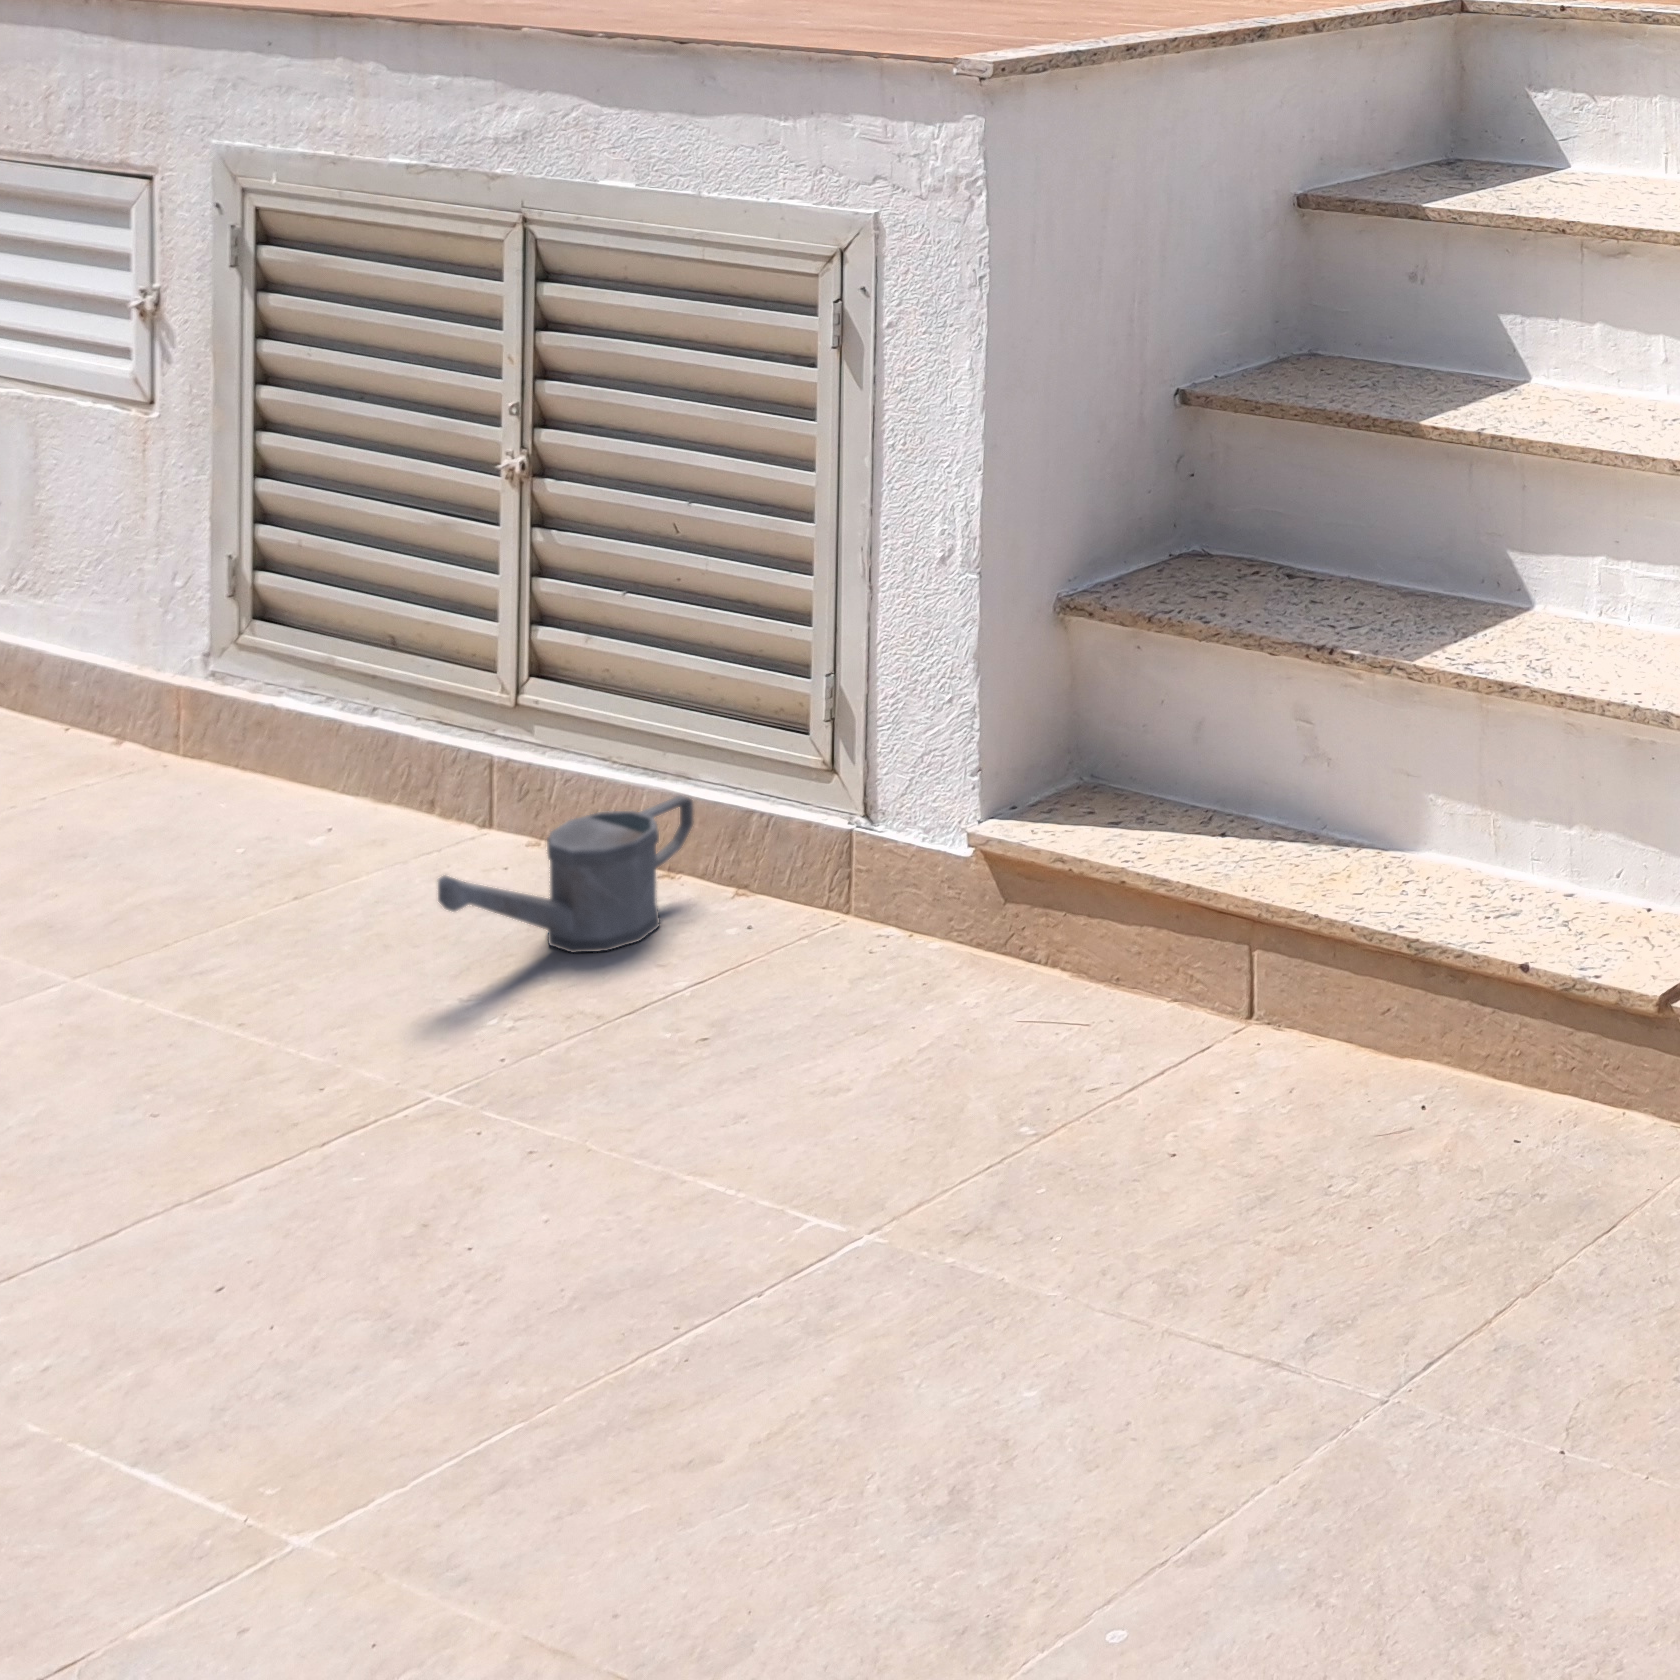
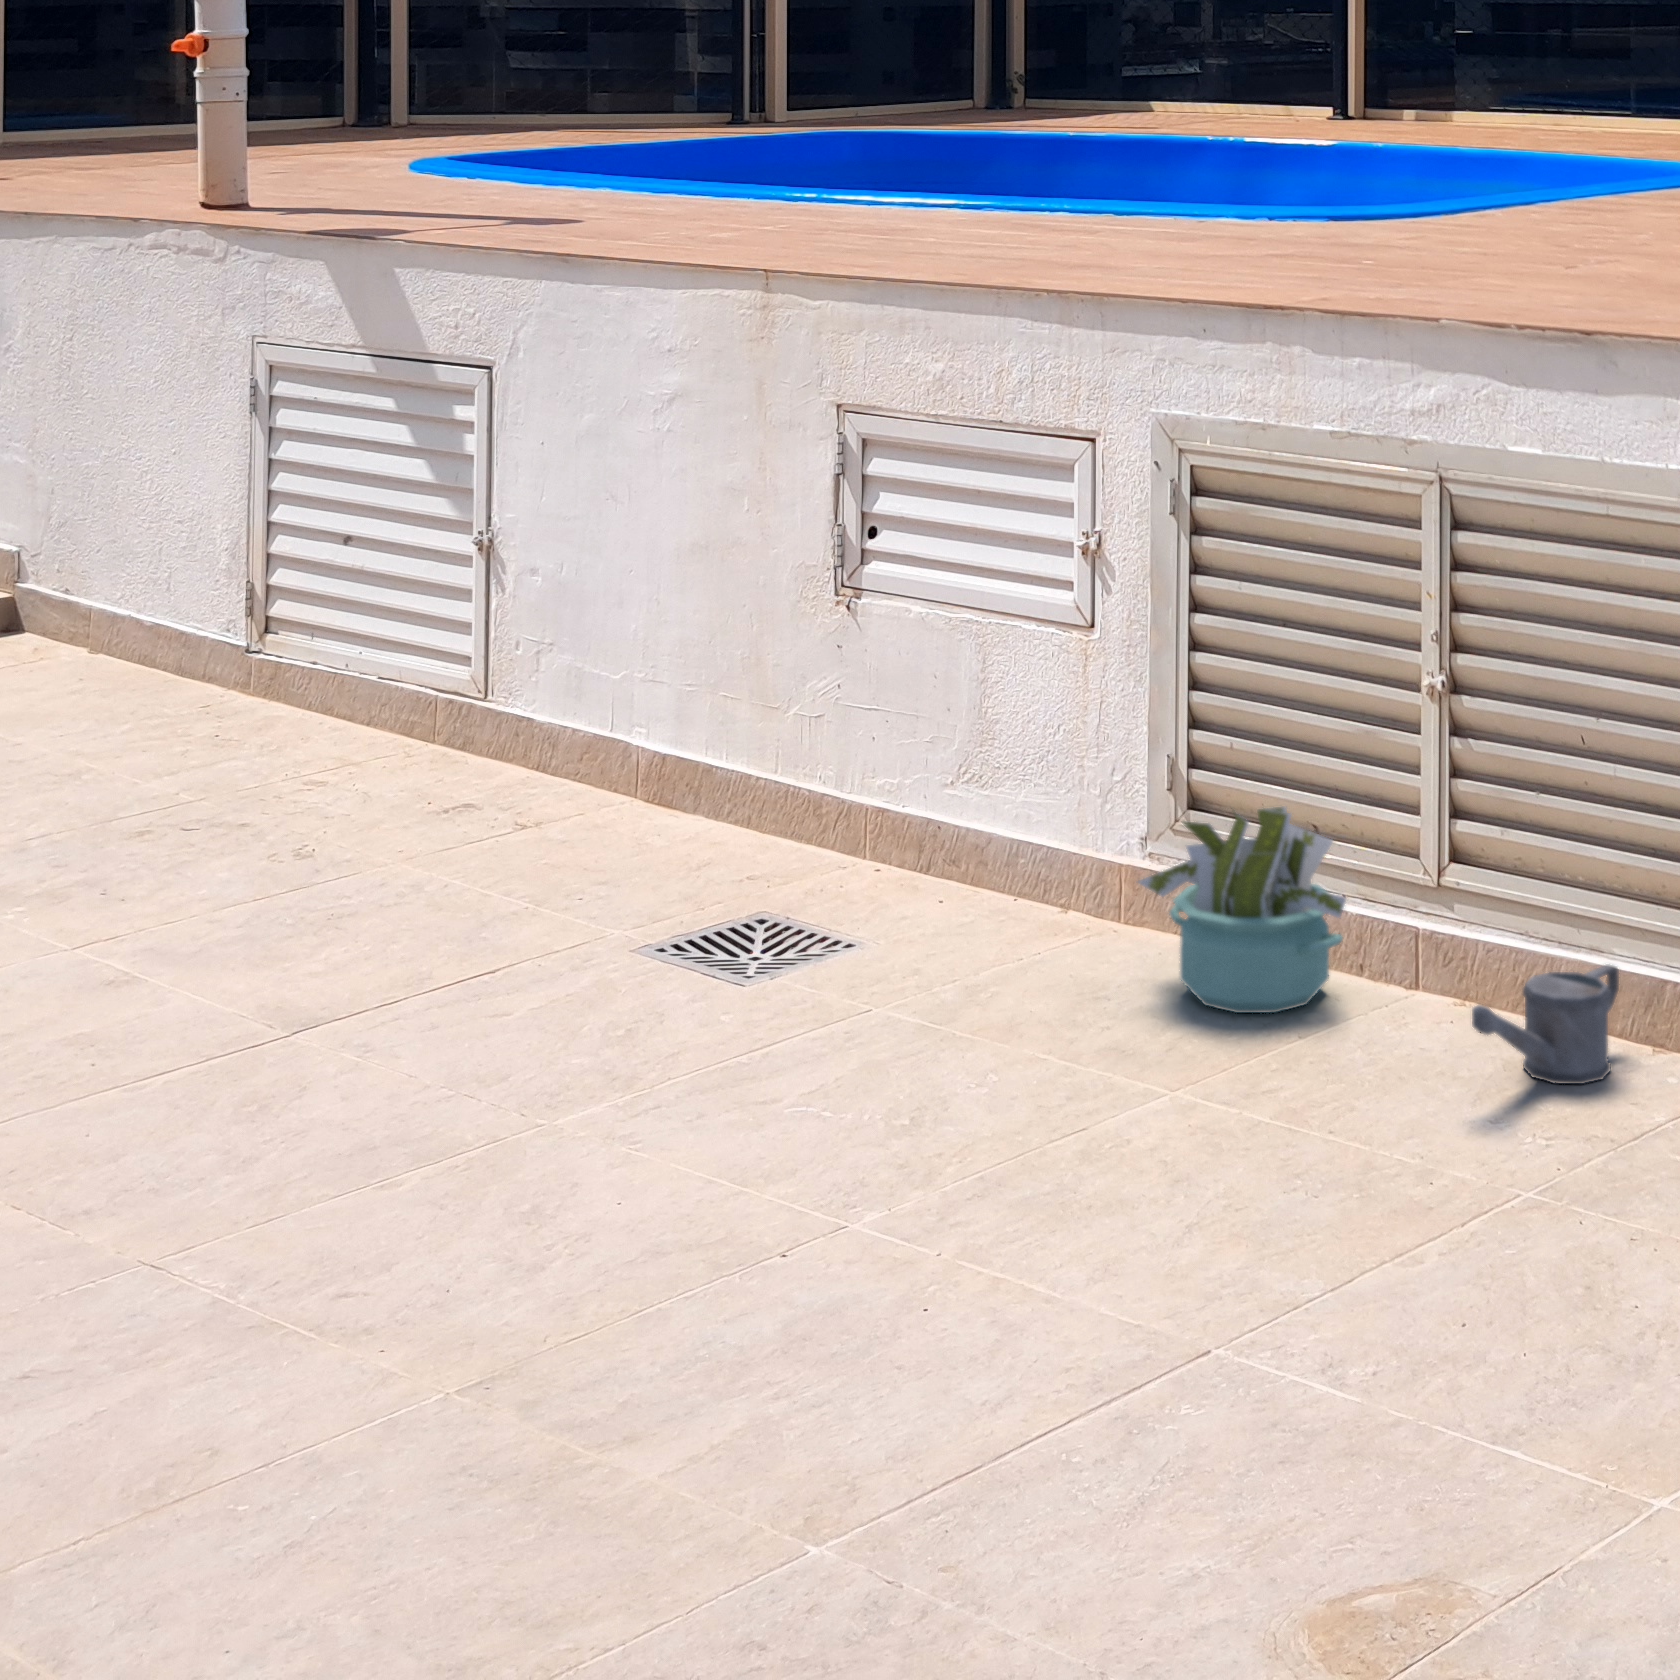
decorative plant: none [90,617,394,878] -> present [1139,807,1346,1013]

